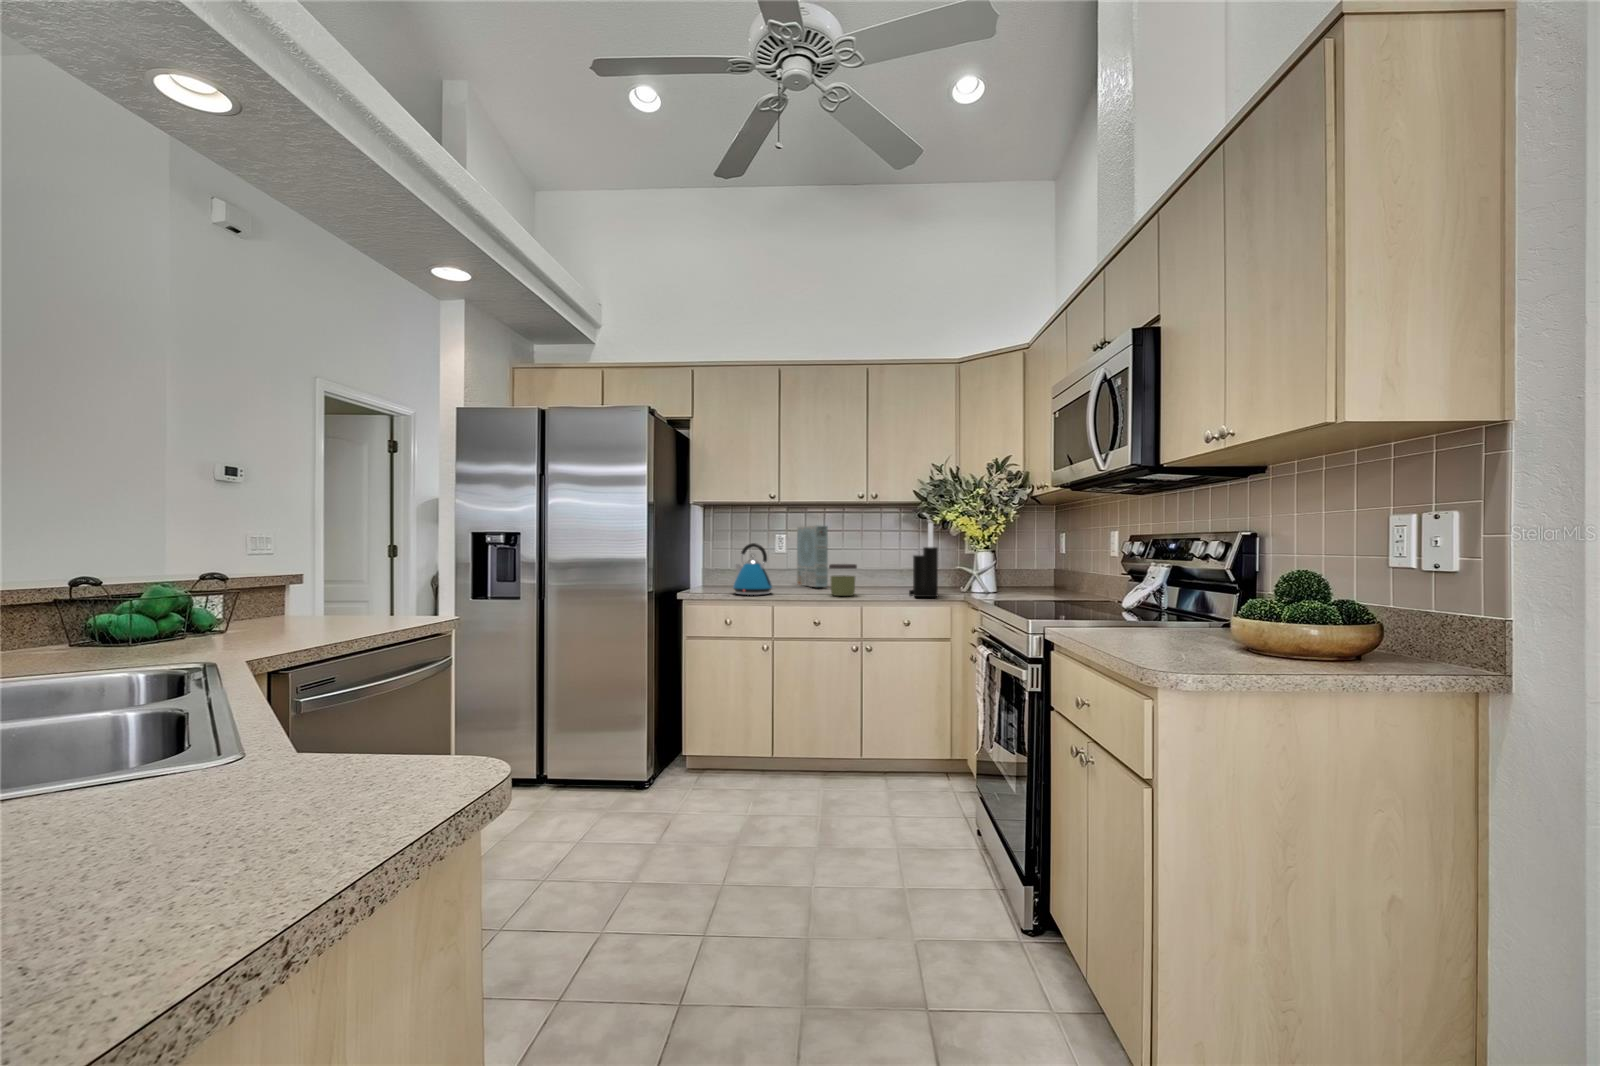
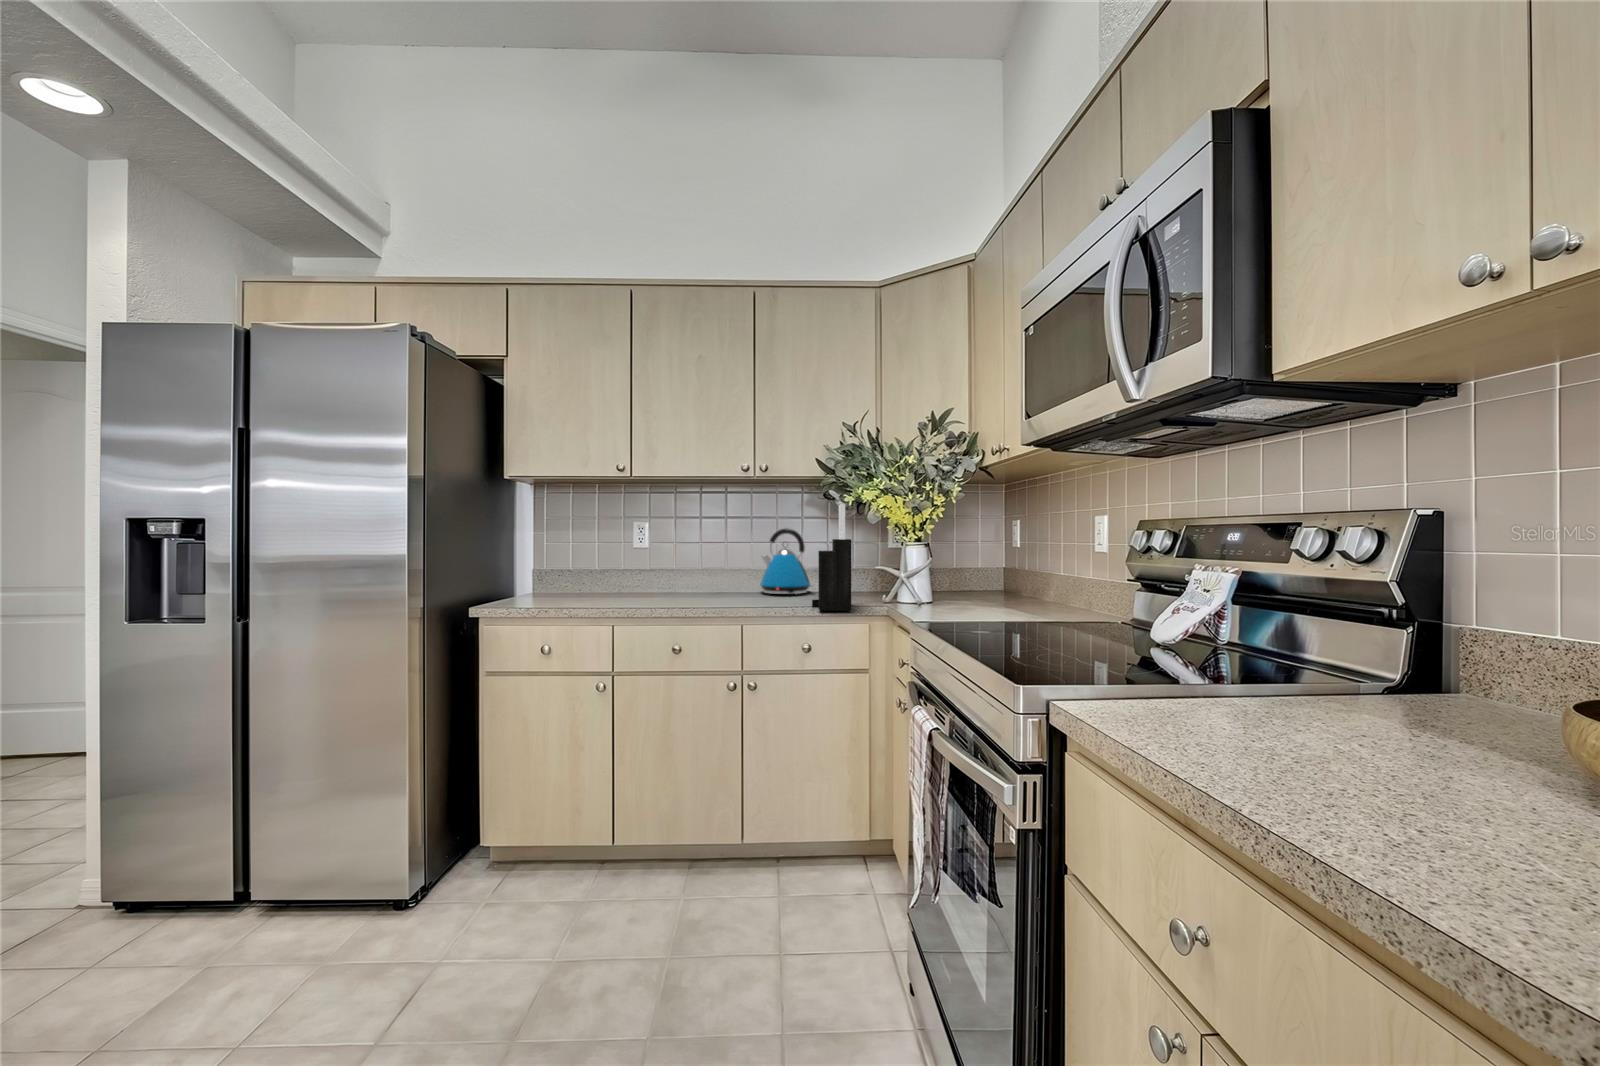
cereal box: present [797,526,828,587] -> none [664,510,702,596]
kettle: present [733,543,773,595] -> present [760,528,812,594]
jar: present [829,564,857,596] -> none [697,563,739,610]

